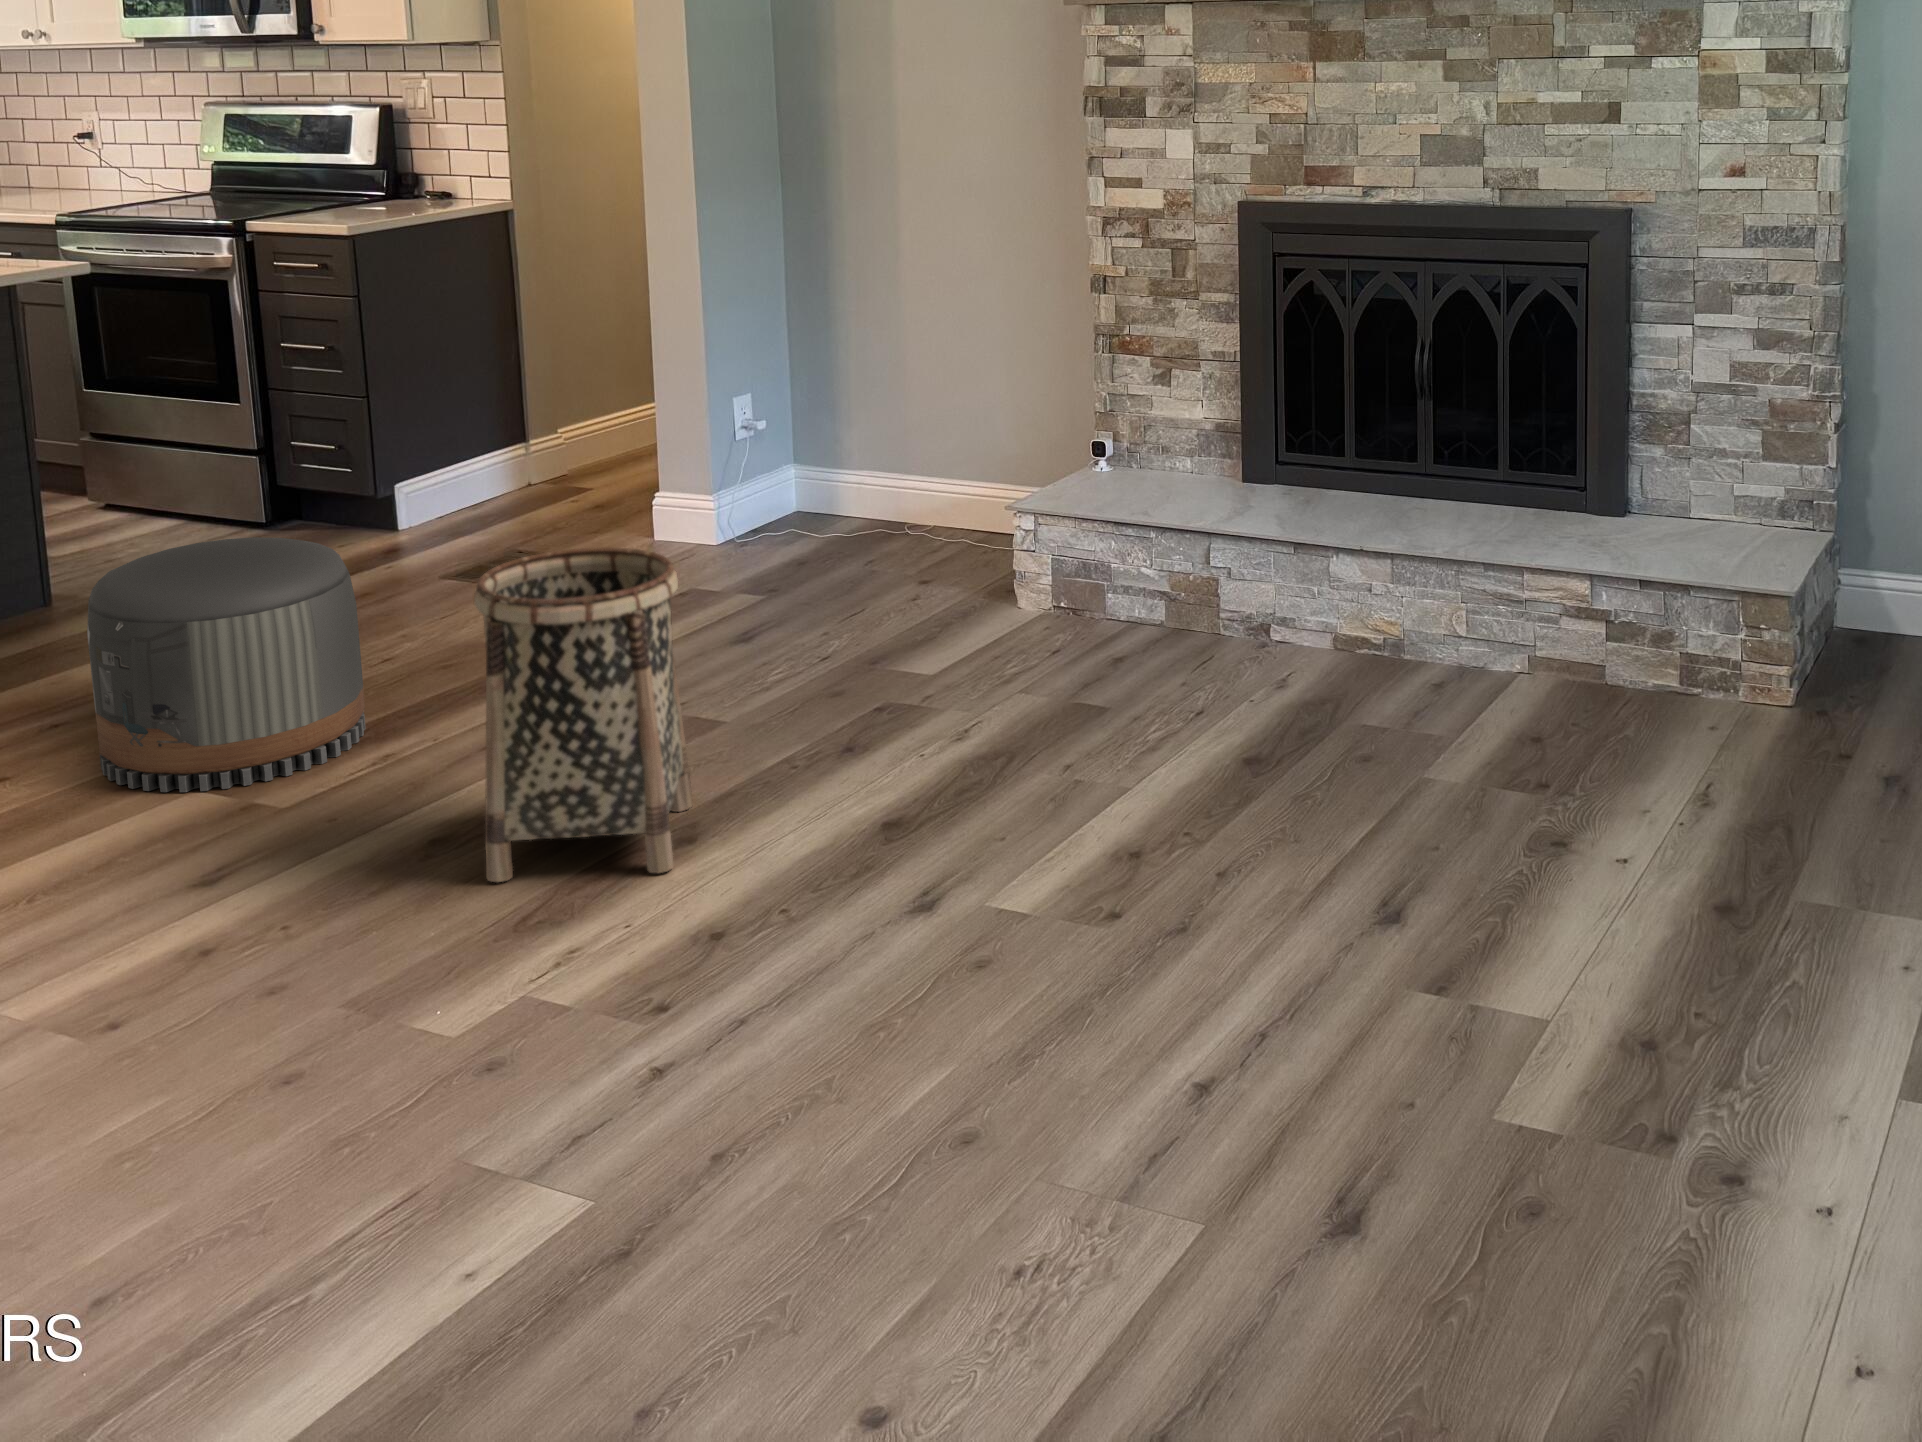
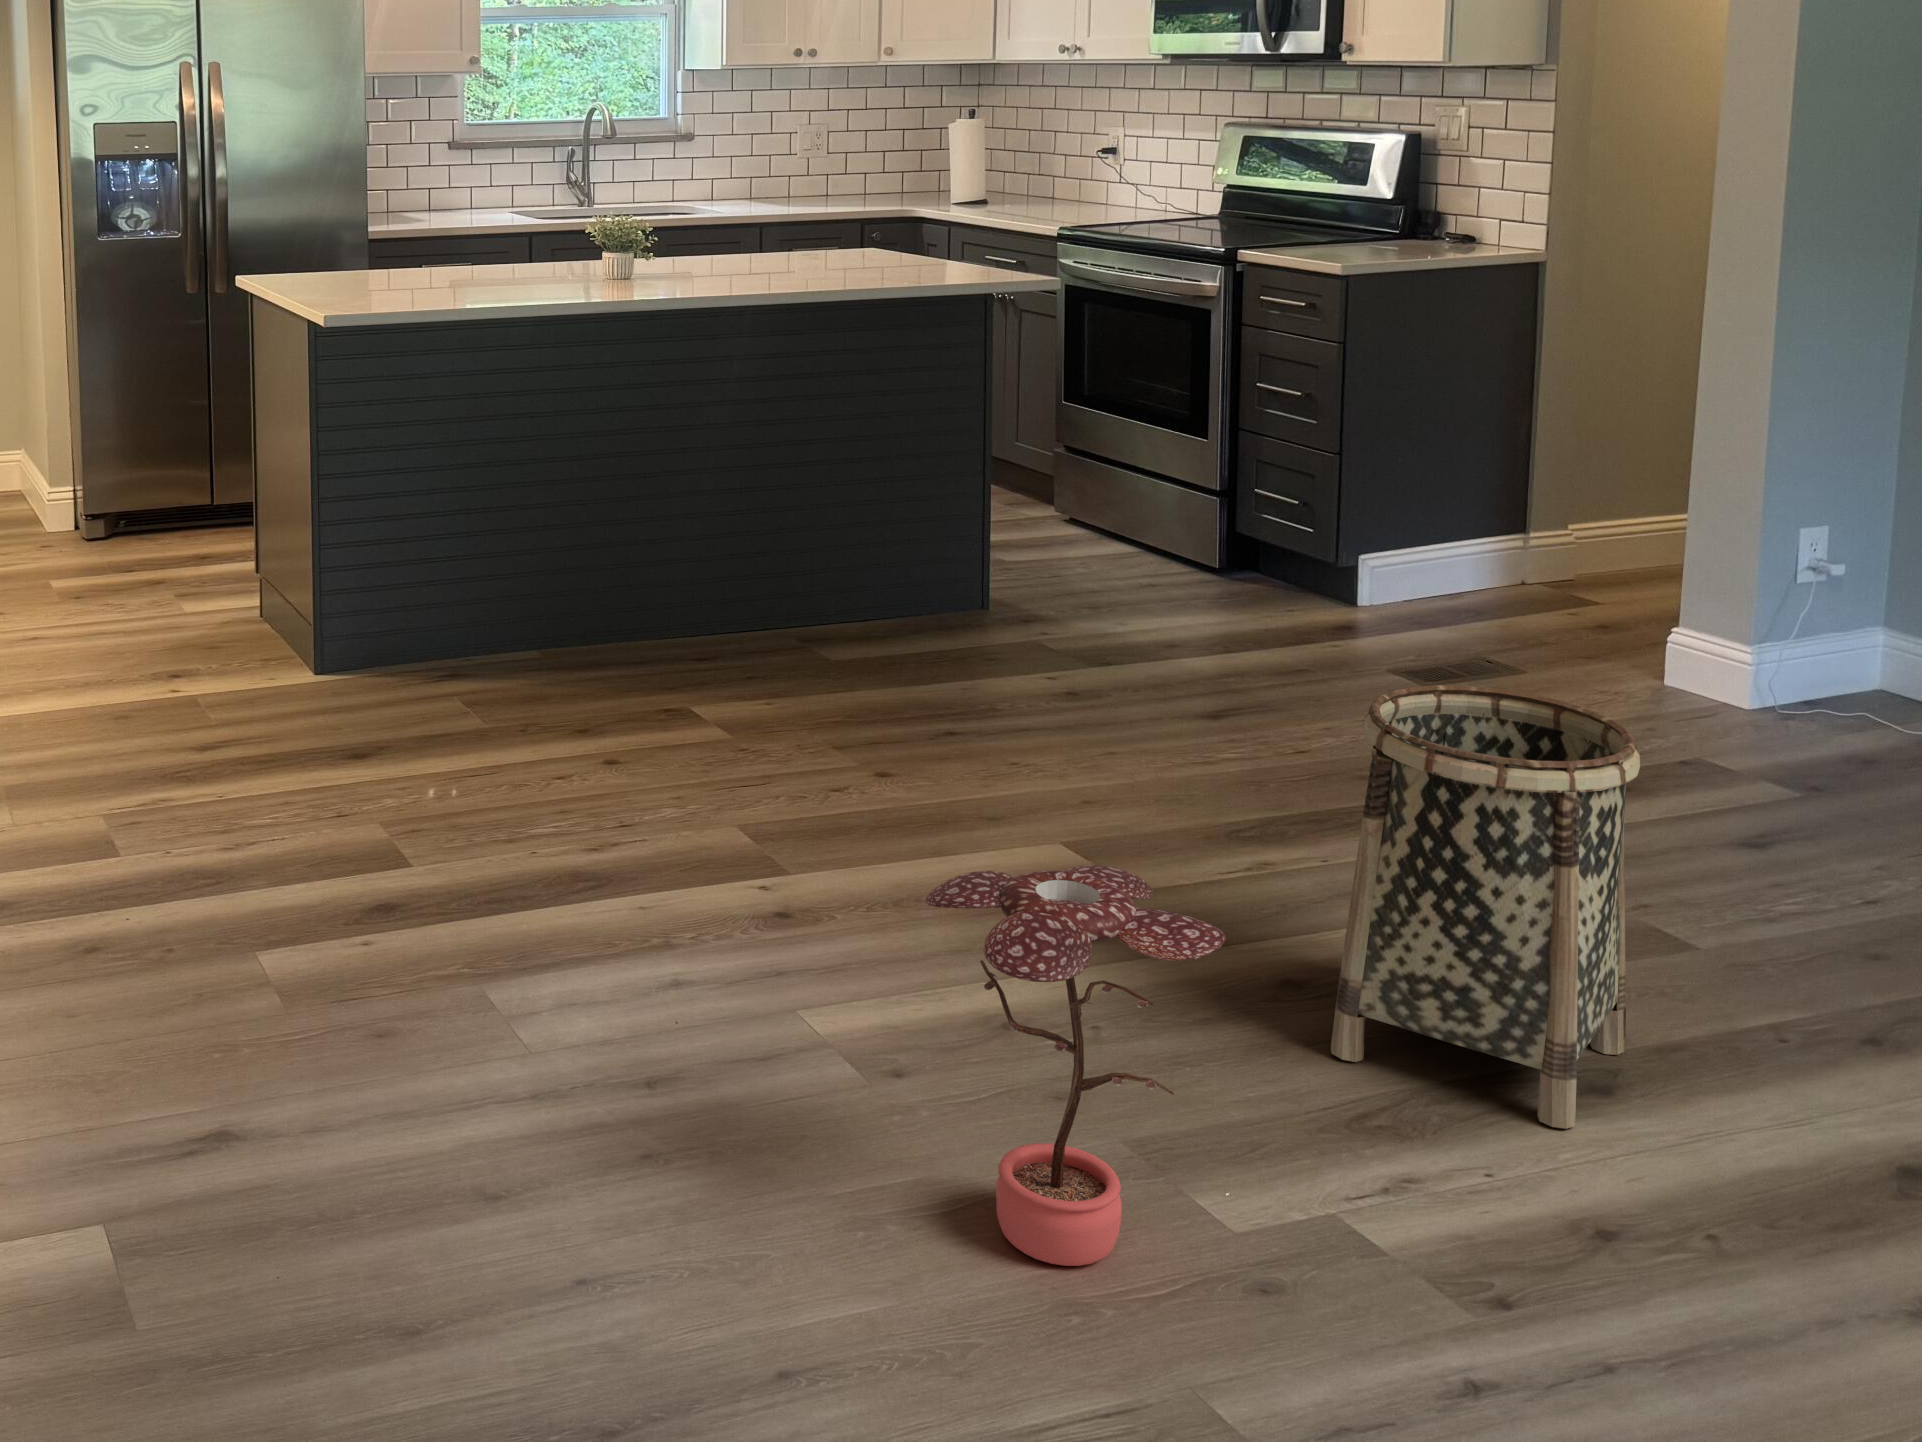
pouf: present [87,537,365,792] -> none [977,580,1257,850]
potted plant: none [142,766,421,1126] -> present [925,865,1225,1266]

